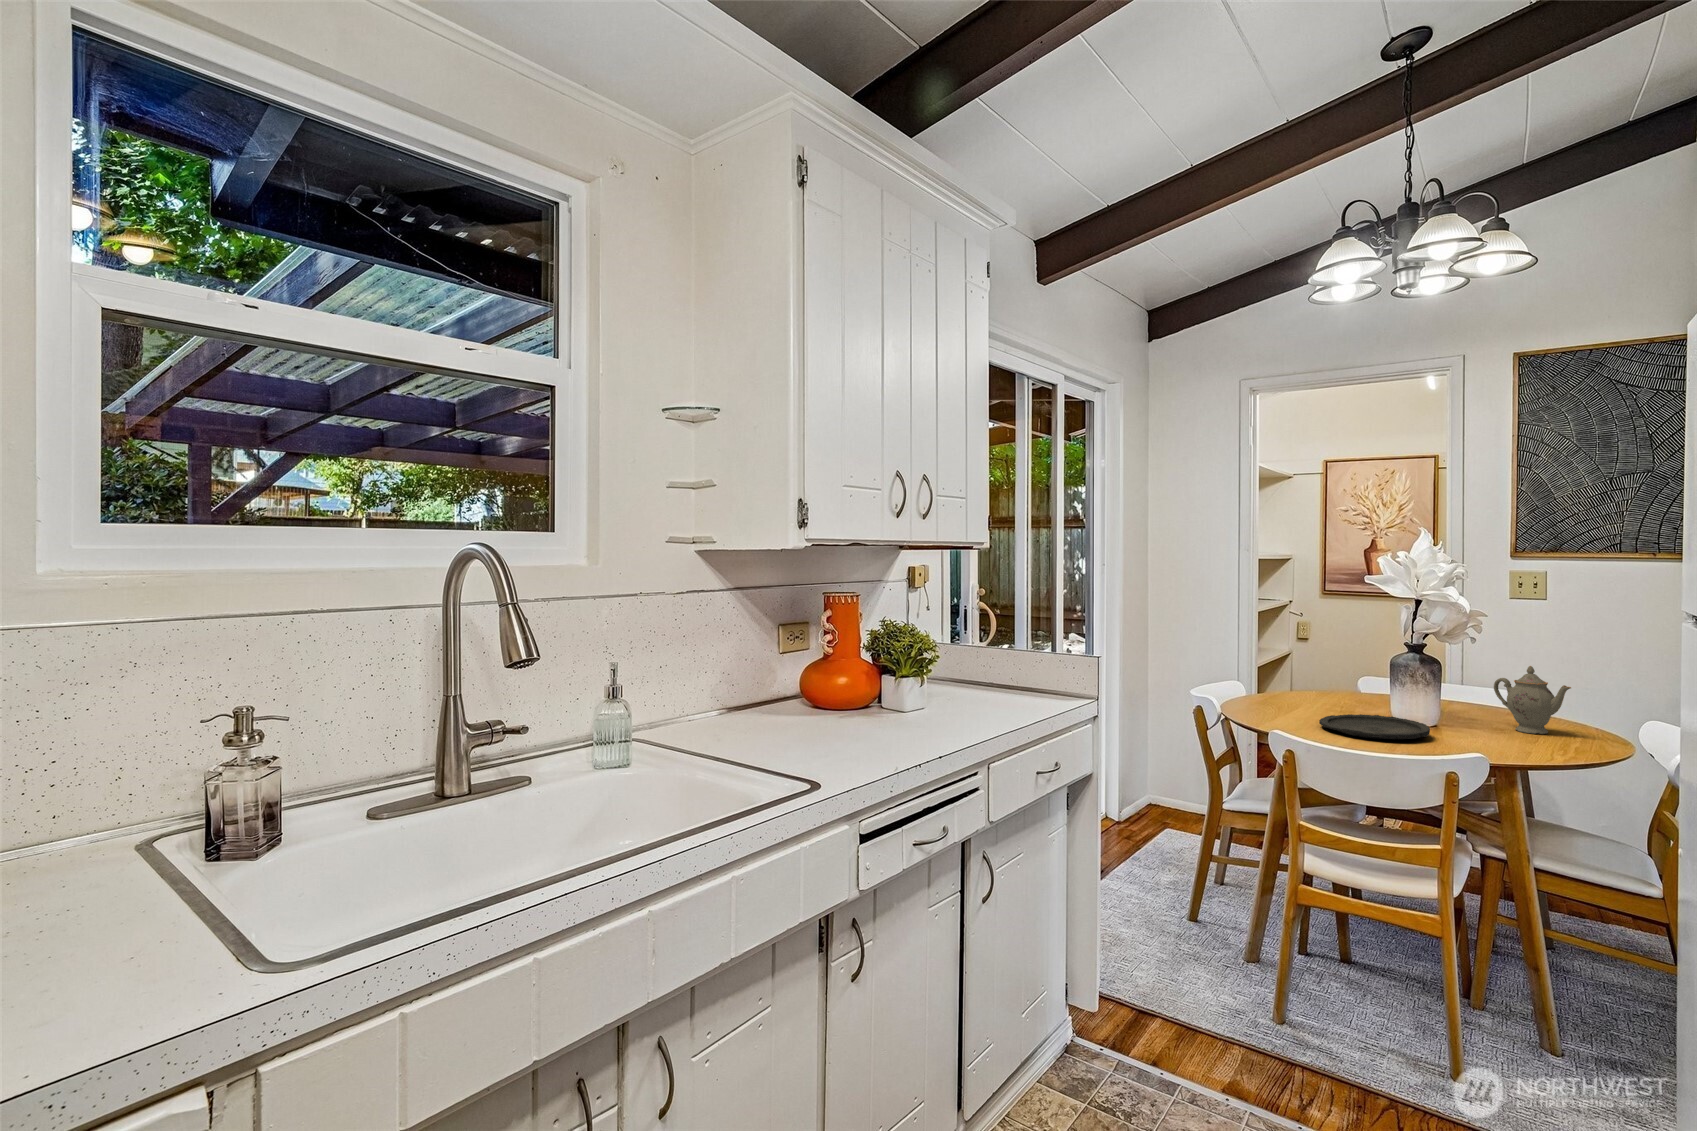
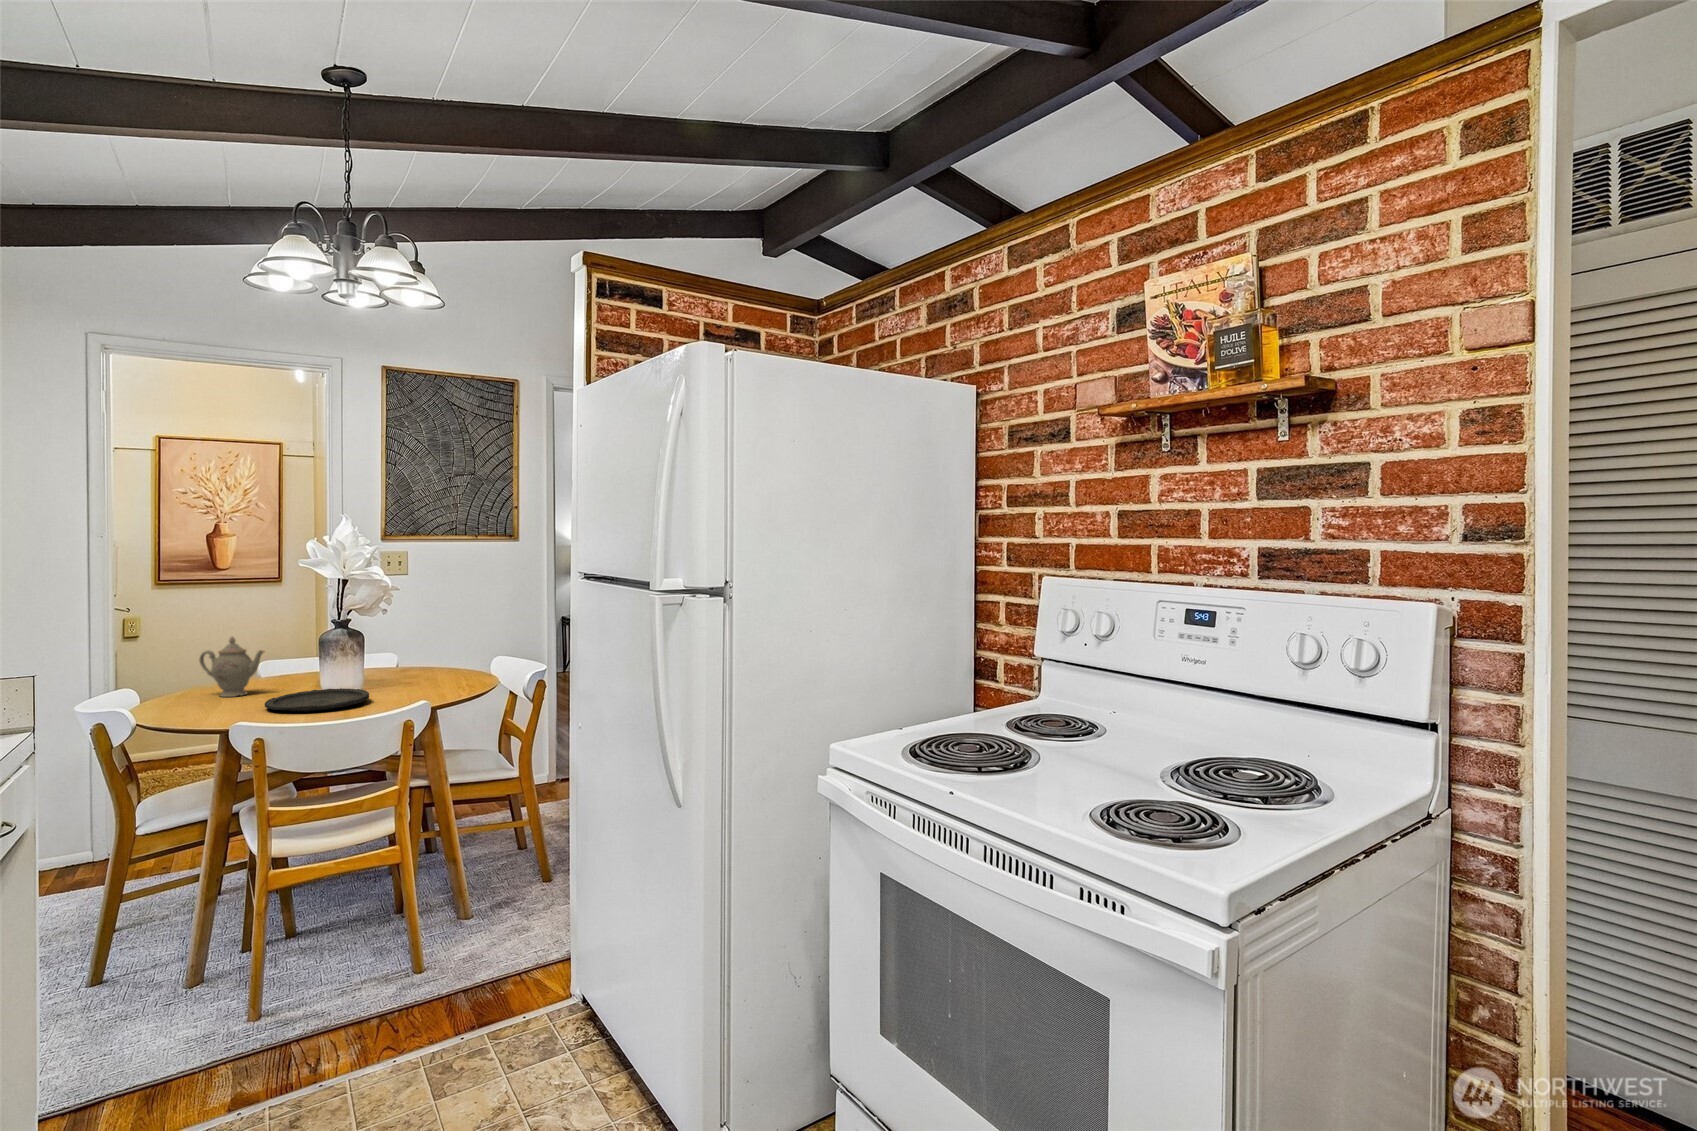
teapot: present [1494,666,1571,734] -> present [199,637,264,697]

